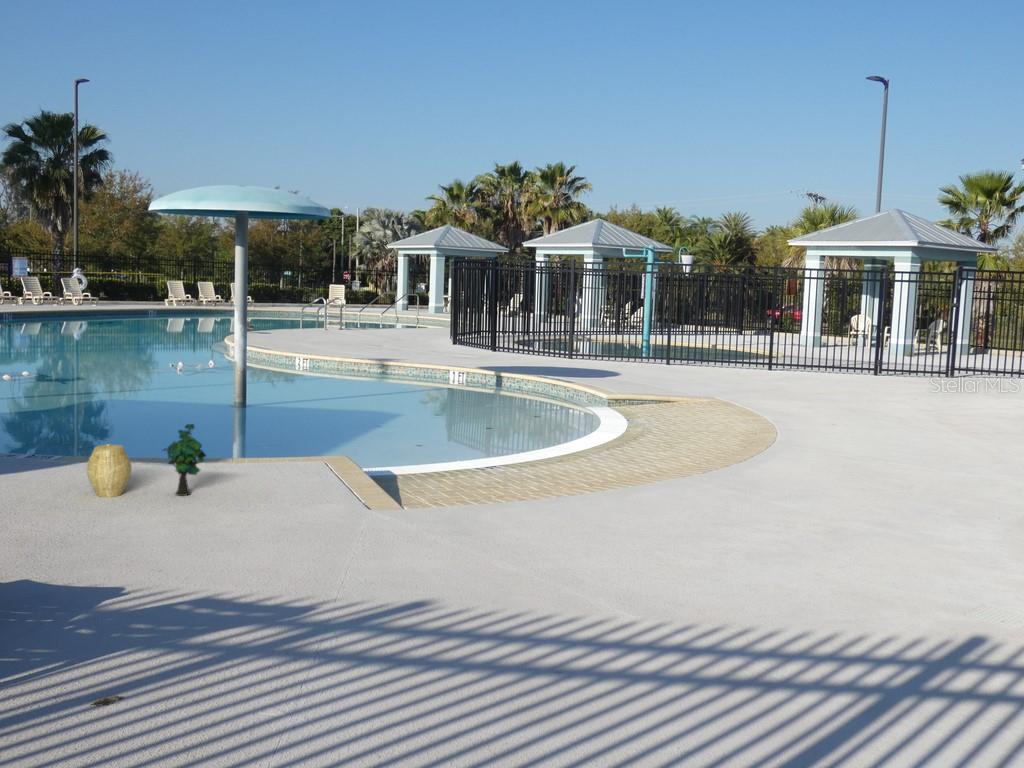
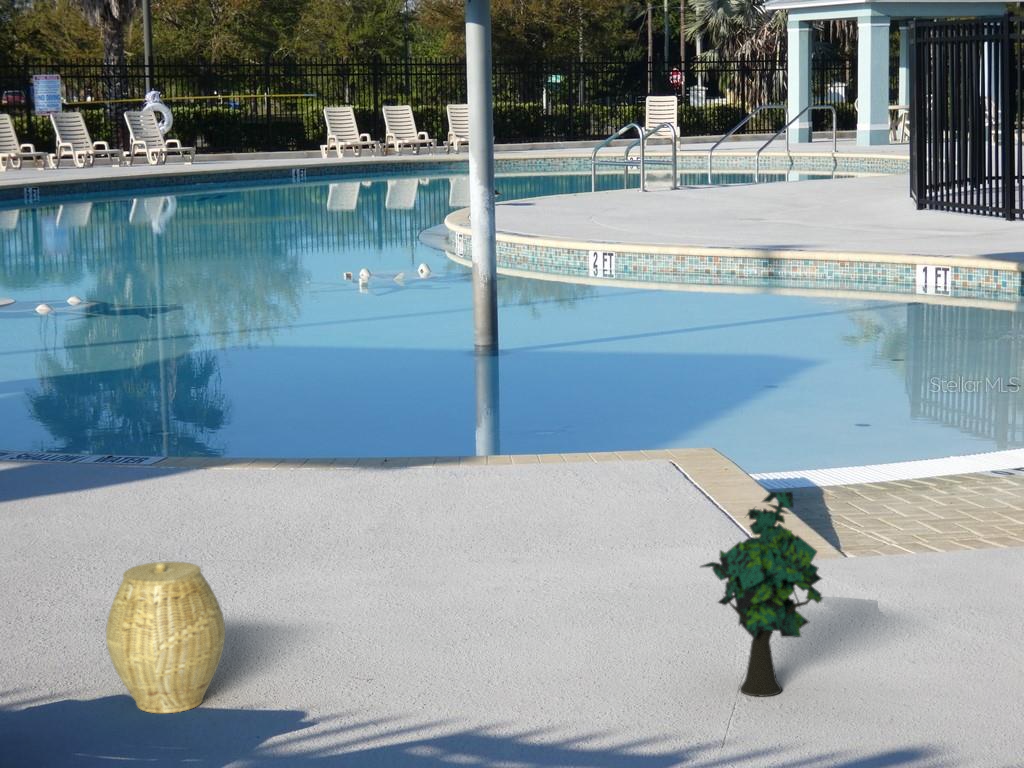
decorative plant: present [164,424,206,496] -> present [701,491,822,696]

